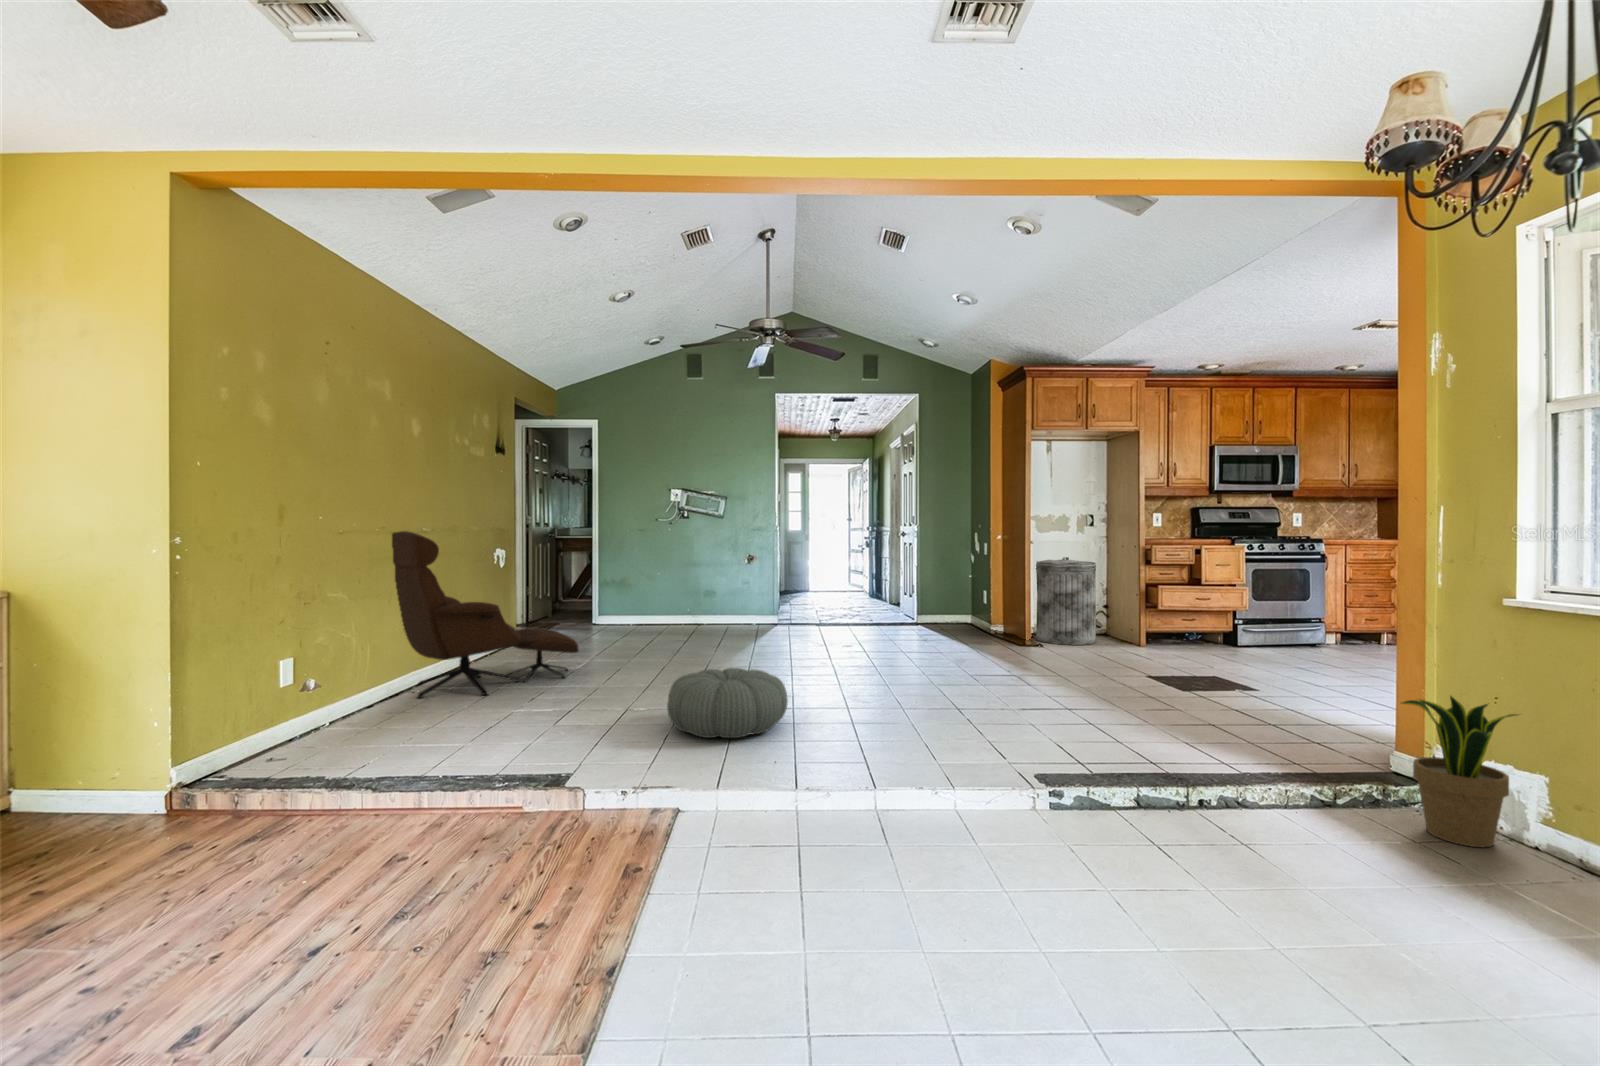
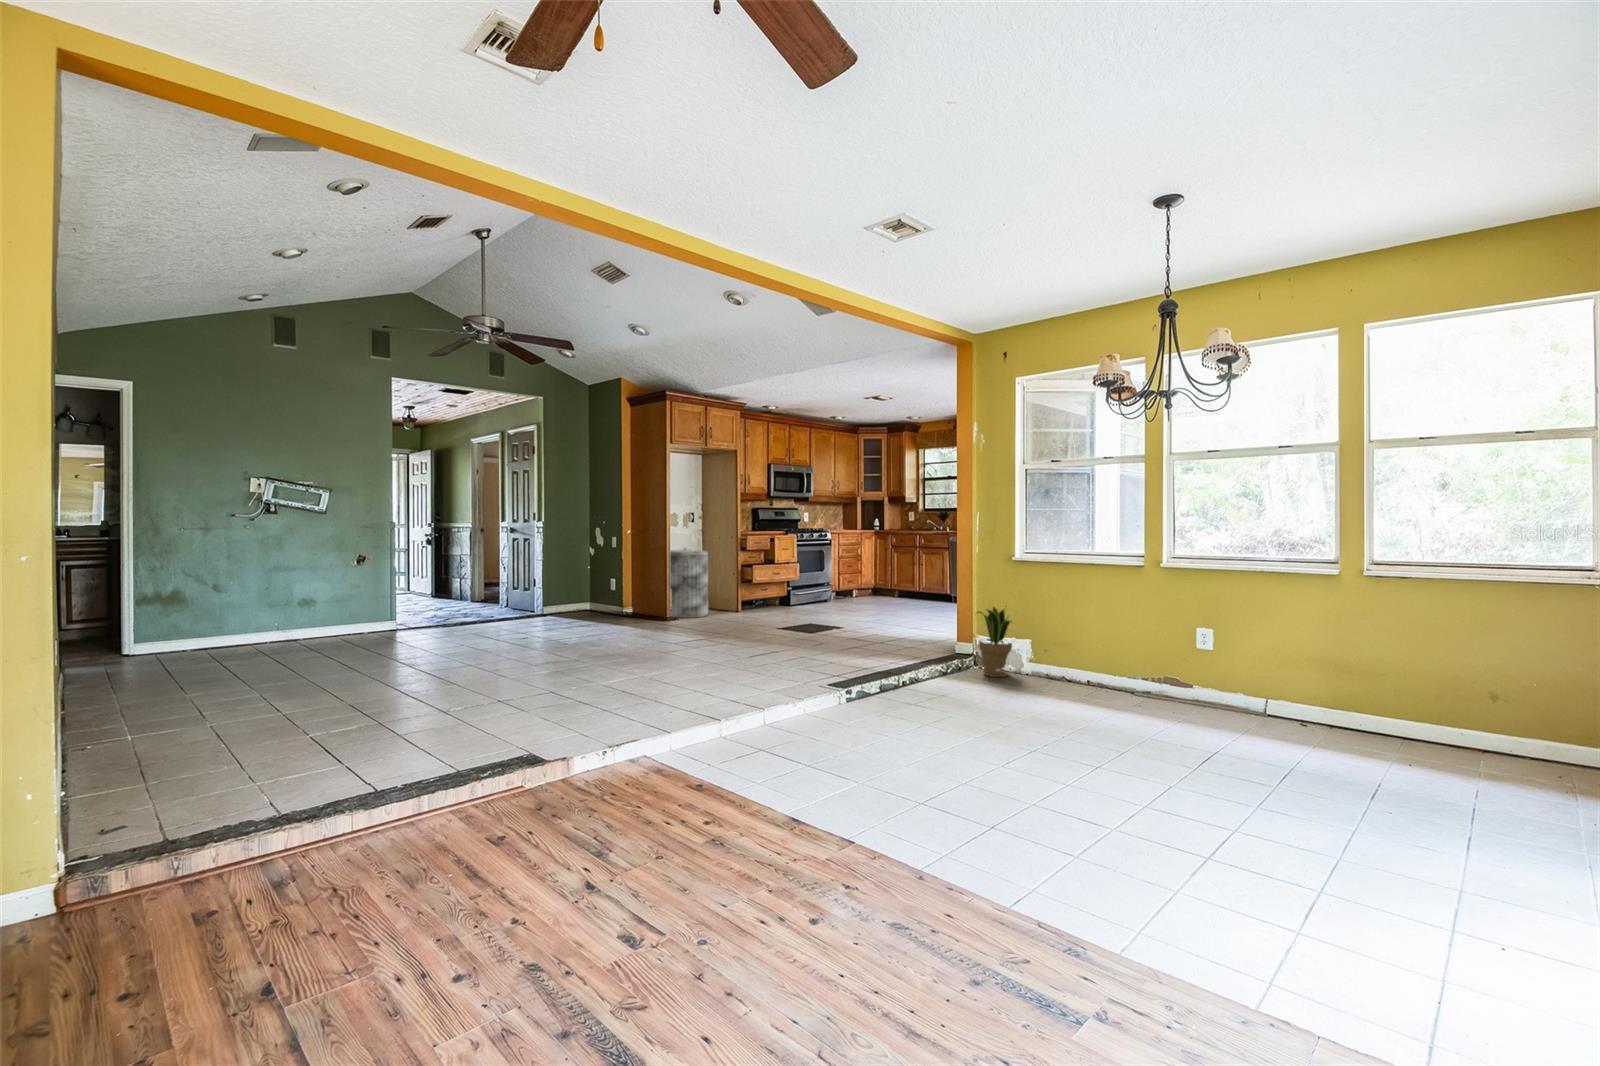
lounge chair: present [392,531,579,698] -> none [14,527,293,754]
pouf: present [667,668,788,738] -> none [525,650,638,711]

